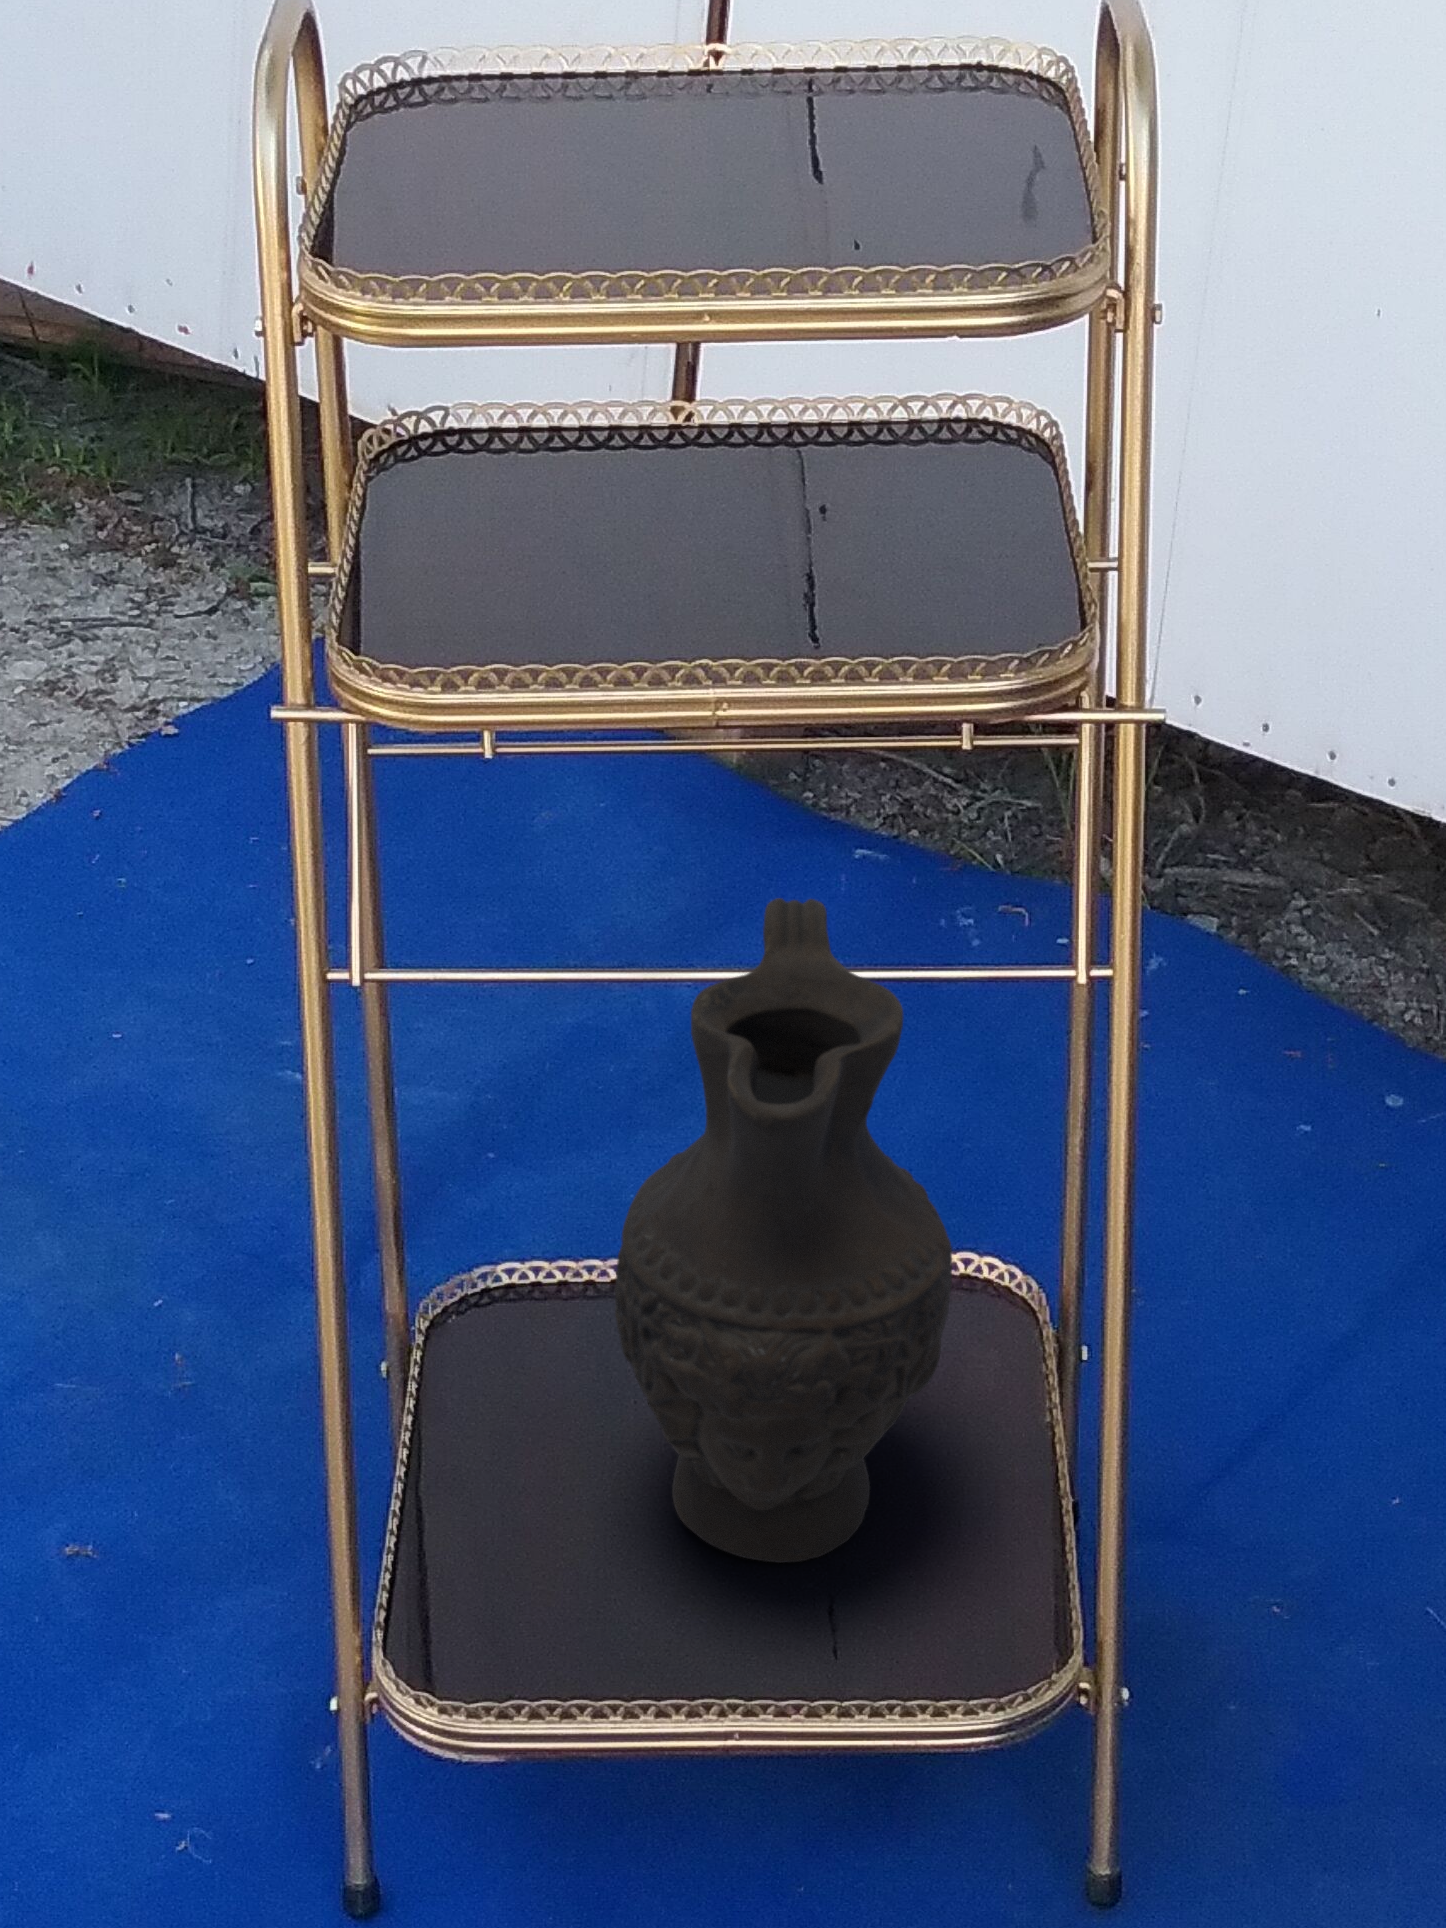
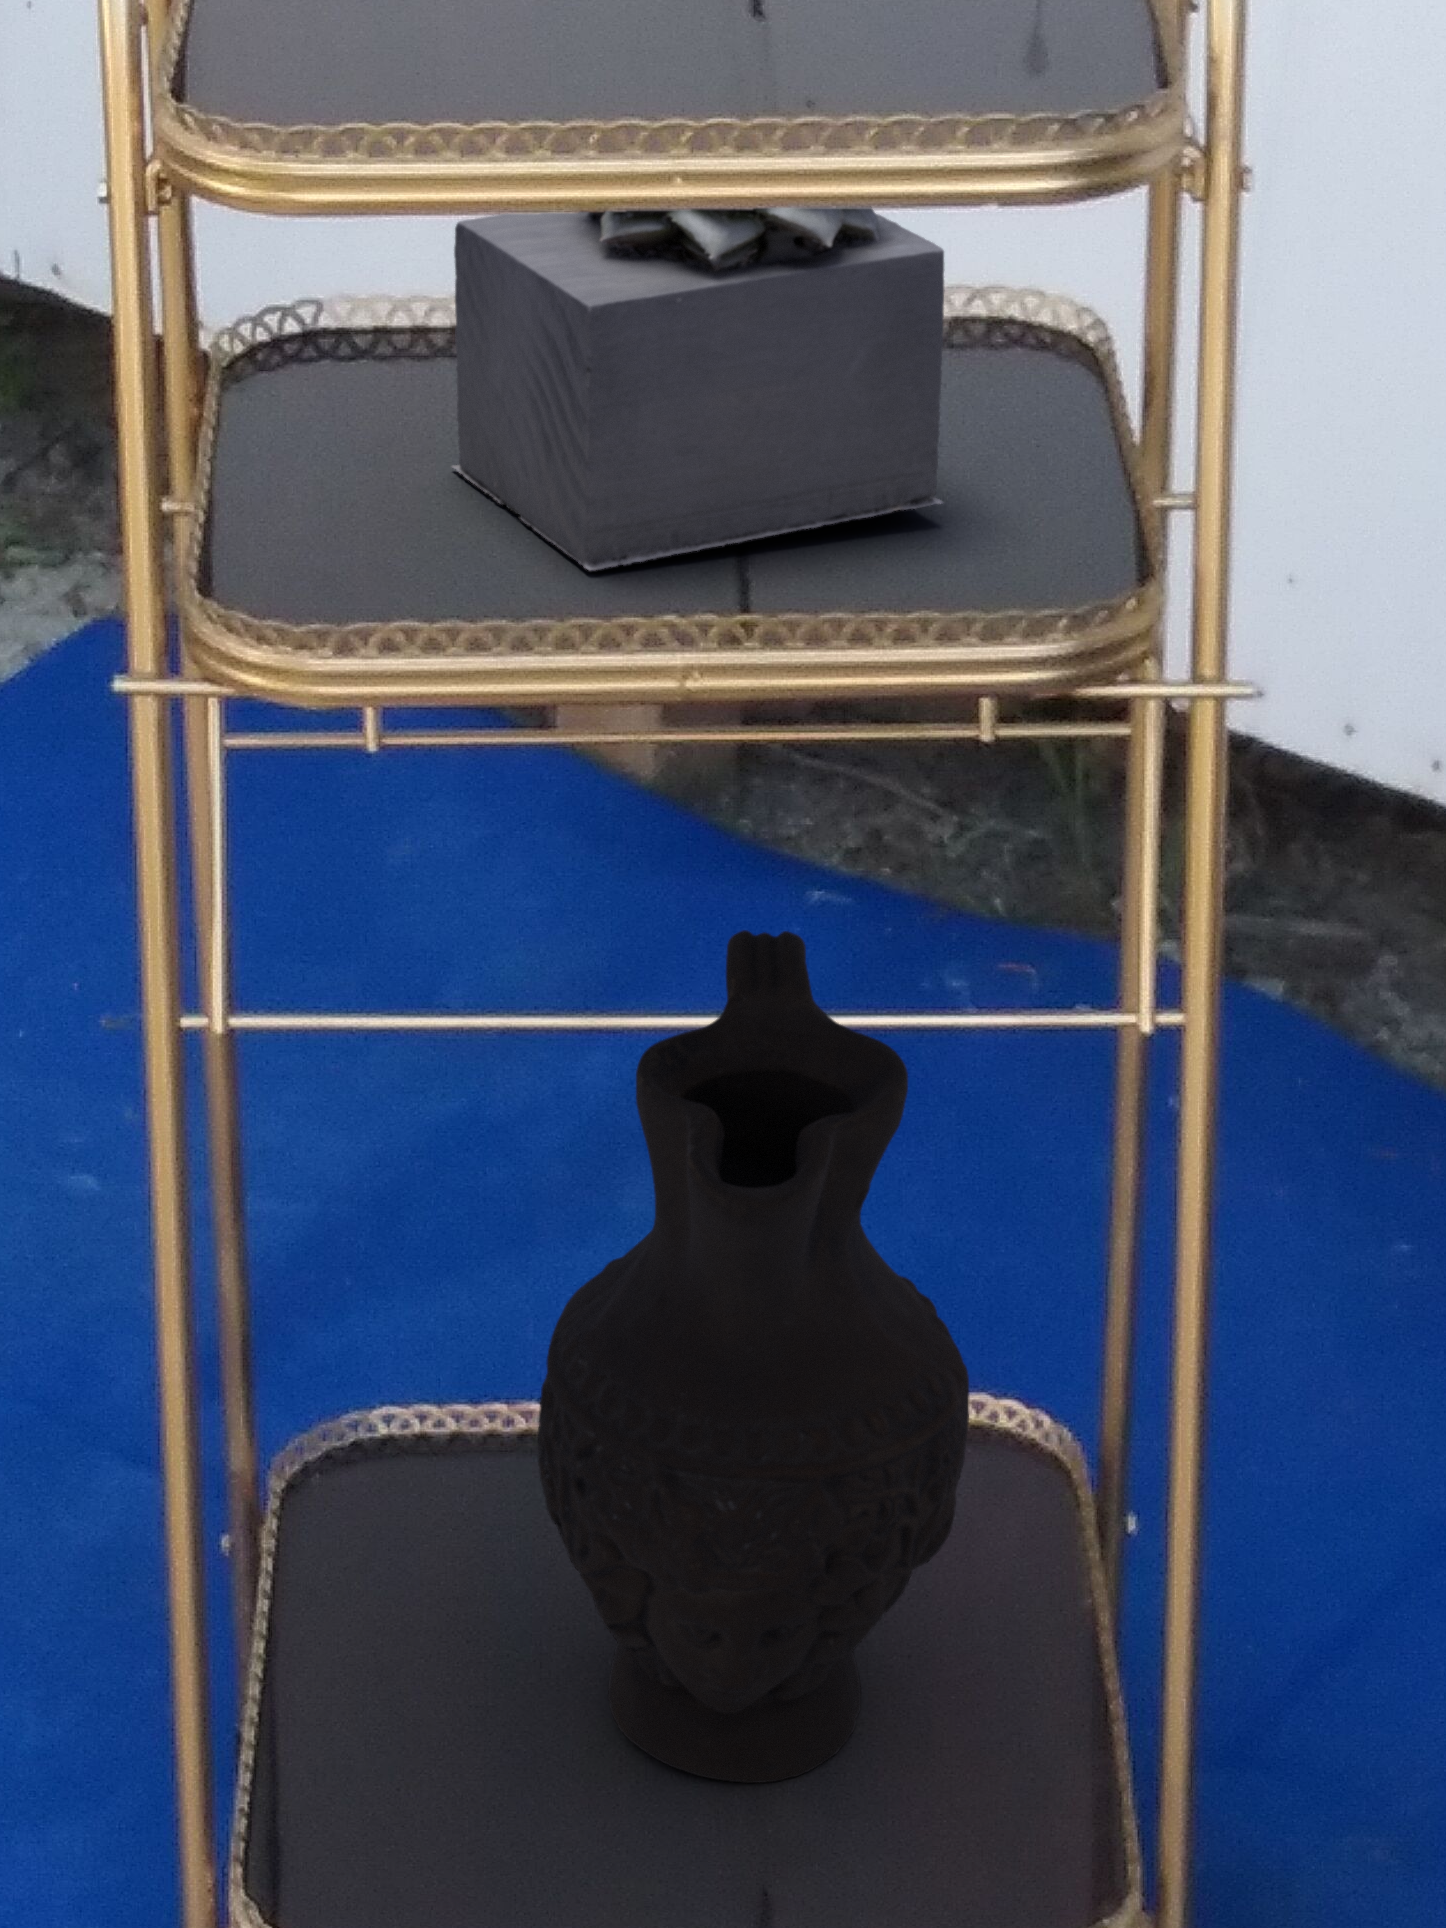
succulent plant: none [541,212,927,624] -> present [453,208,944,570]

